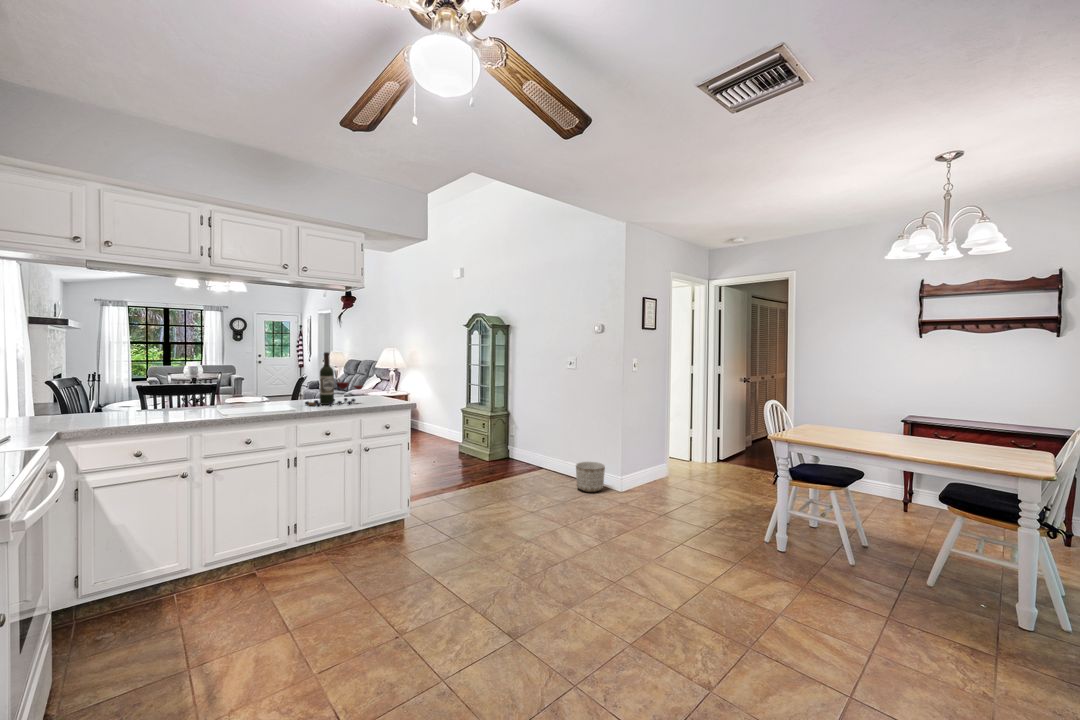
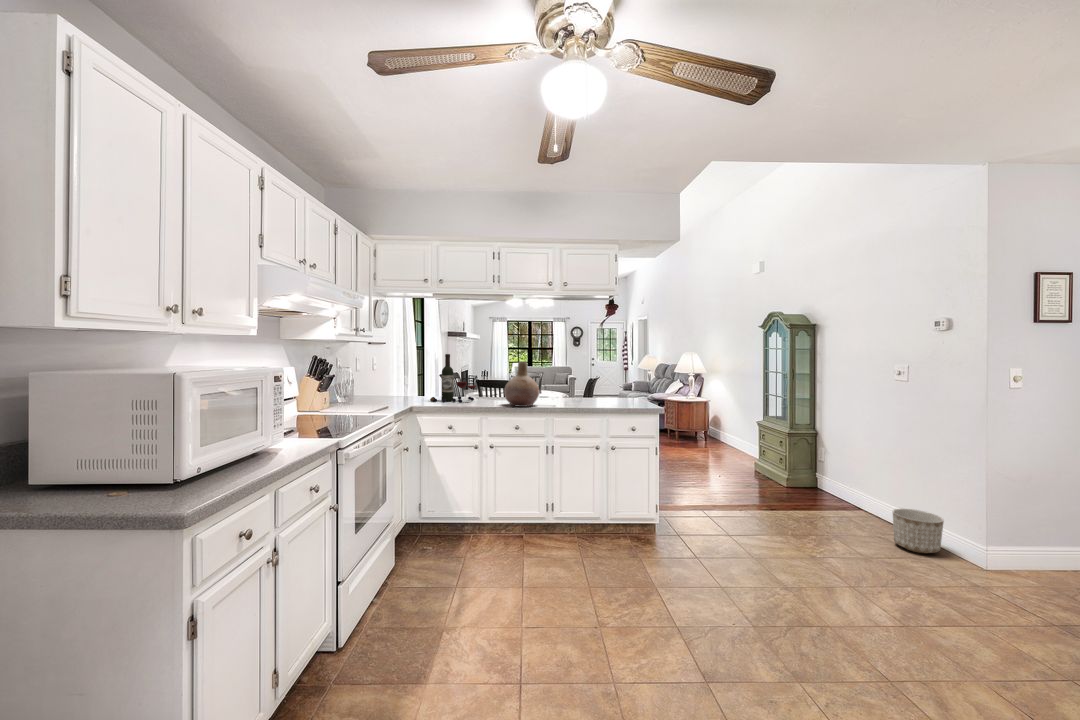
wine bottle: present [305,352,363,406] -> present [430,354,476,403]
vase: none [221,360,272,416] -> present [504,362,539,407]

